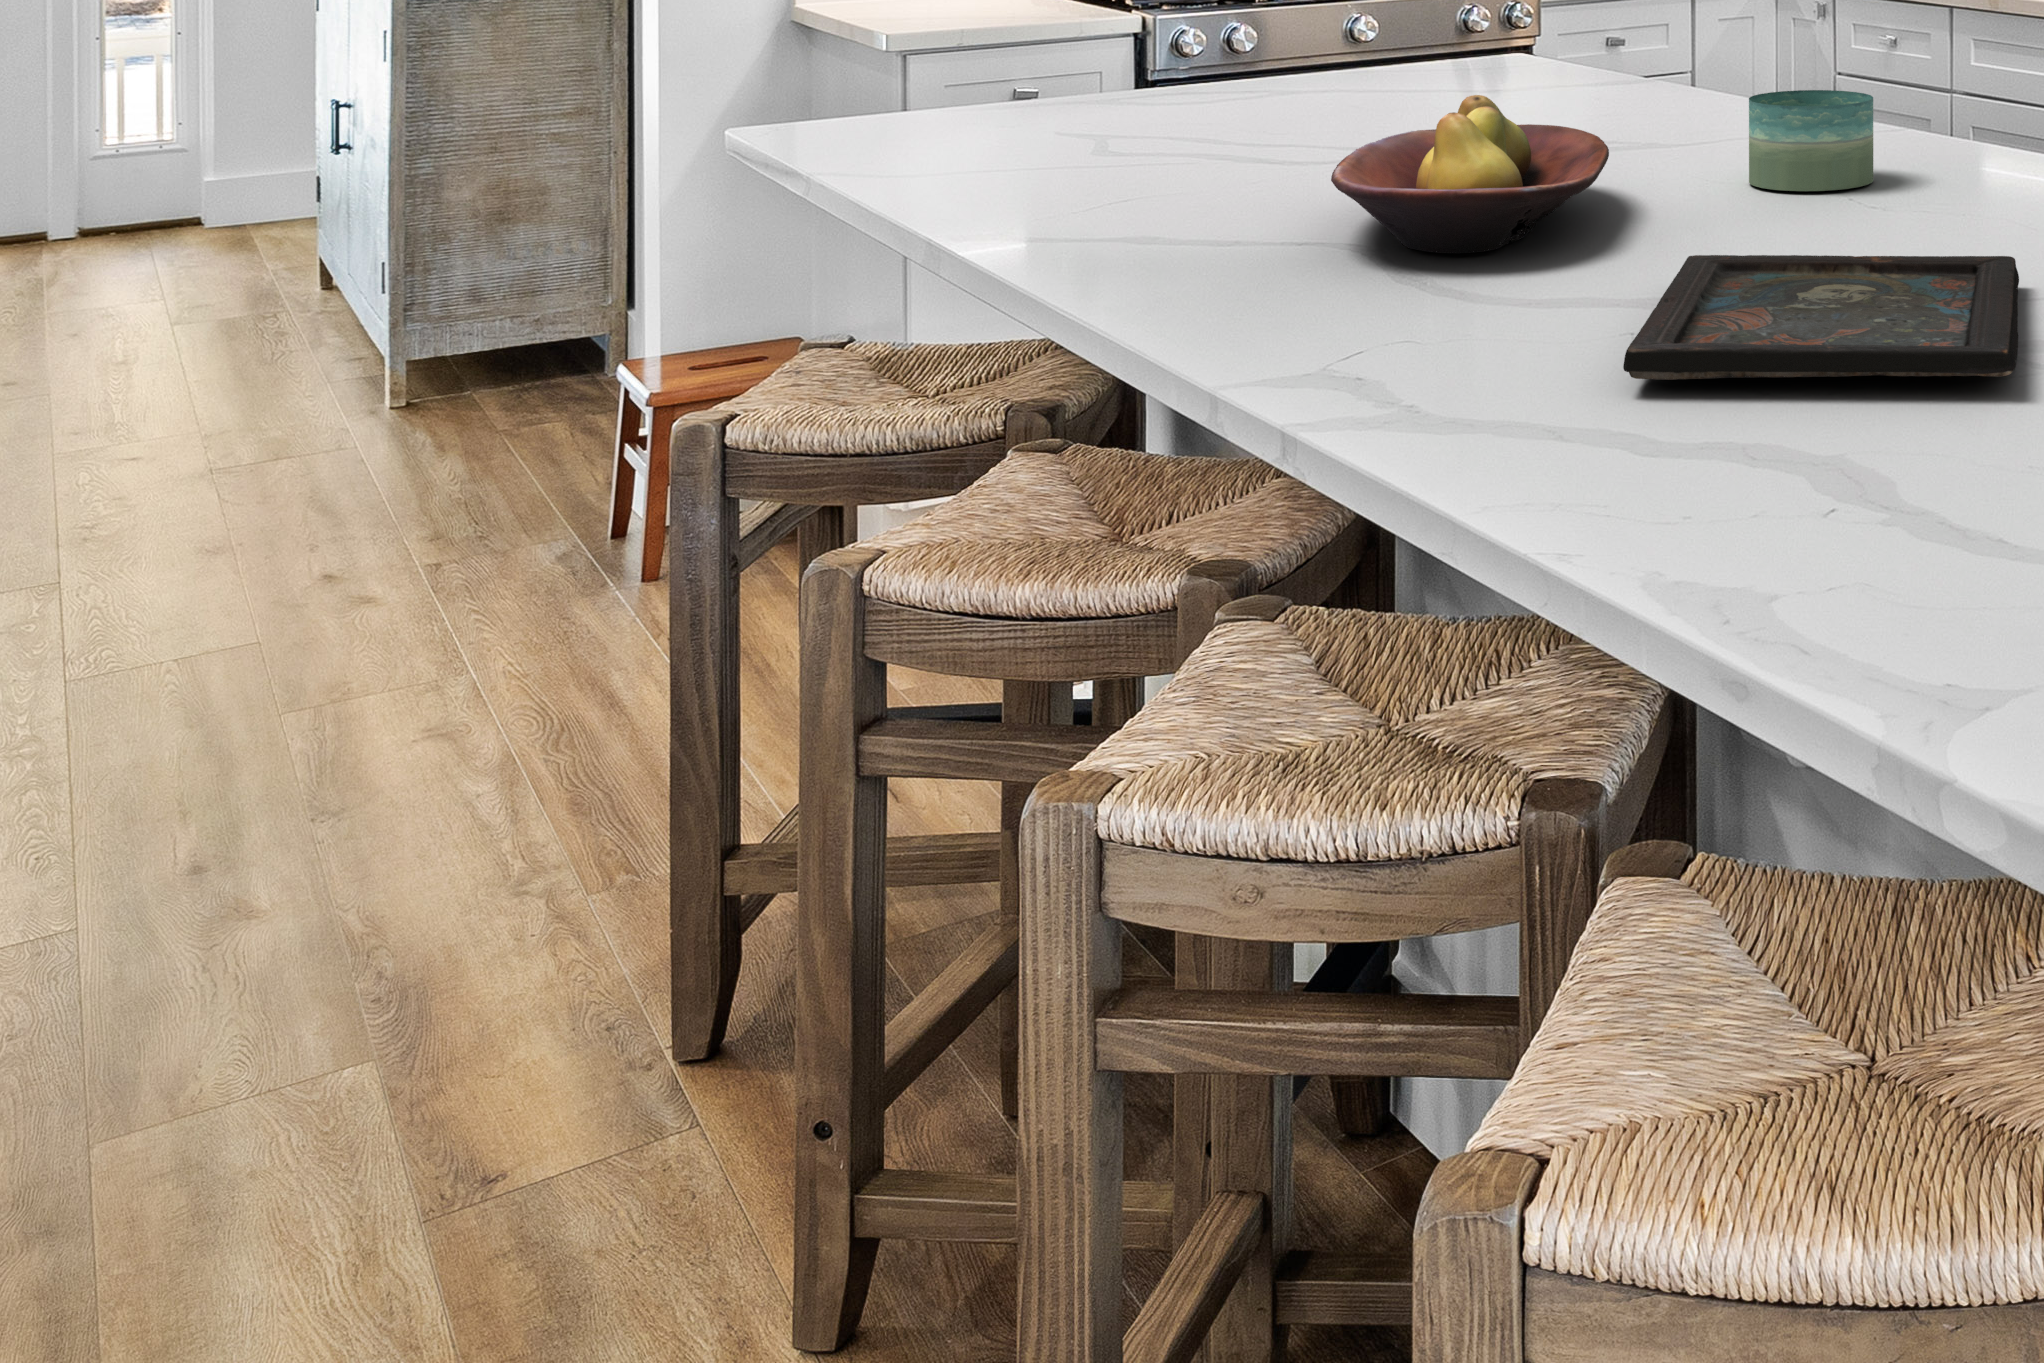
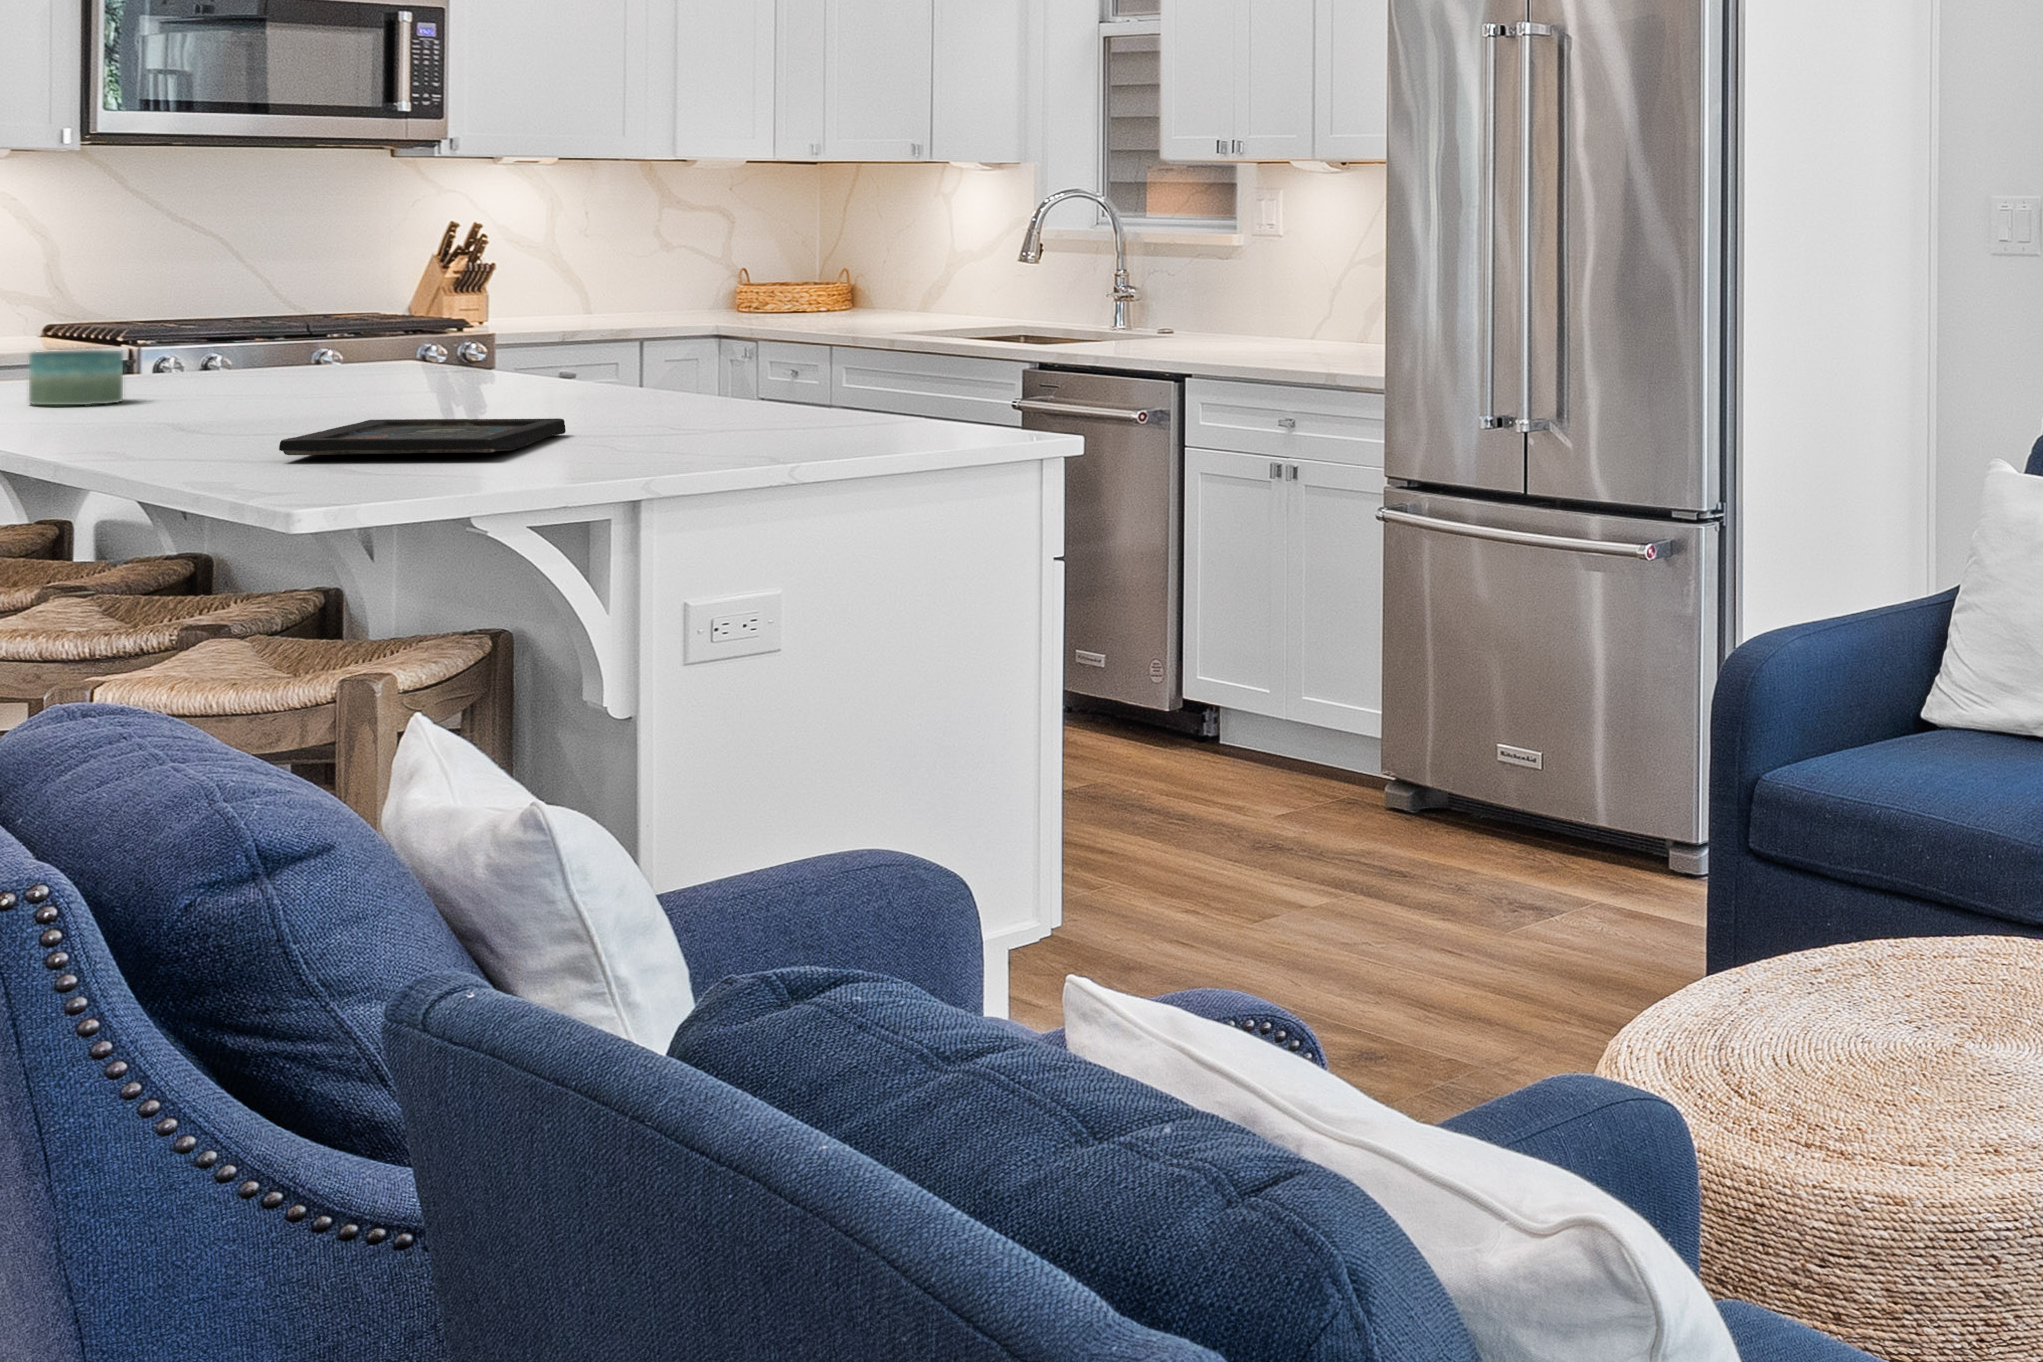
candle: present [1749,90,1873,191] -> present [29,350,123,405]
fruit bowl: present [1331,95,1609,253] -> none [160,347,363,426]

